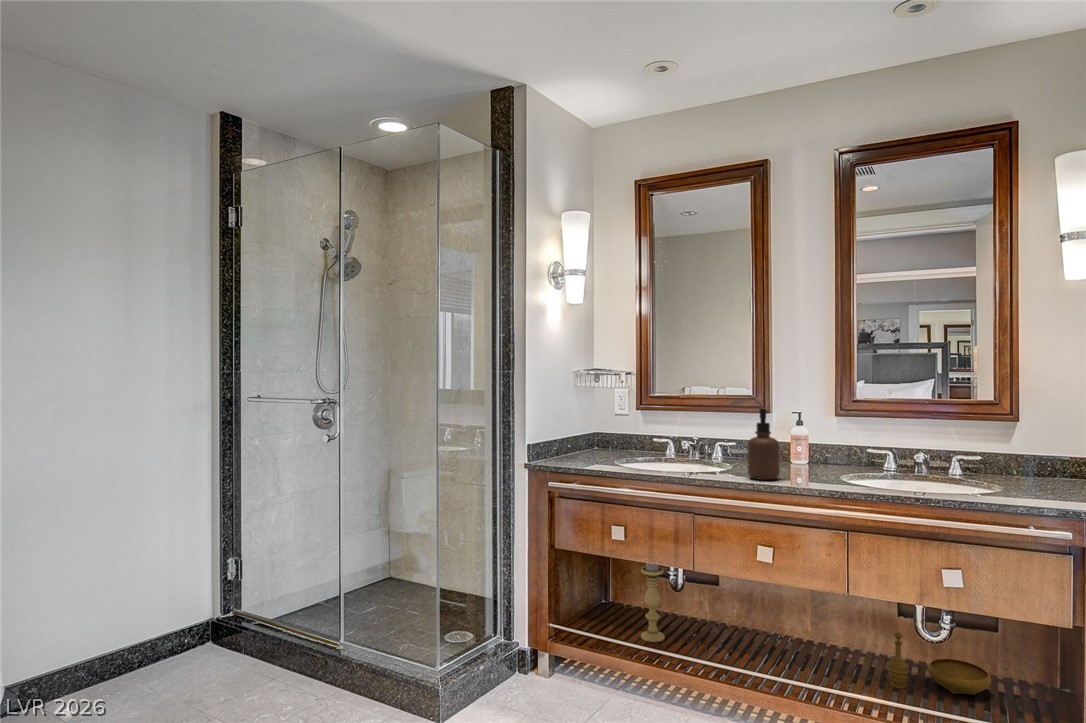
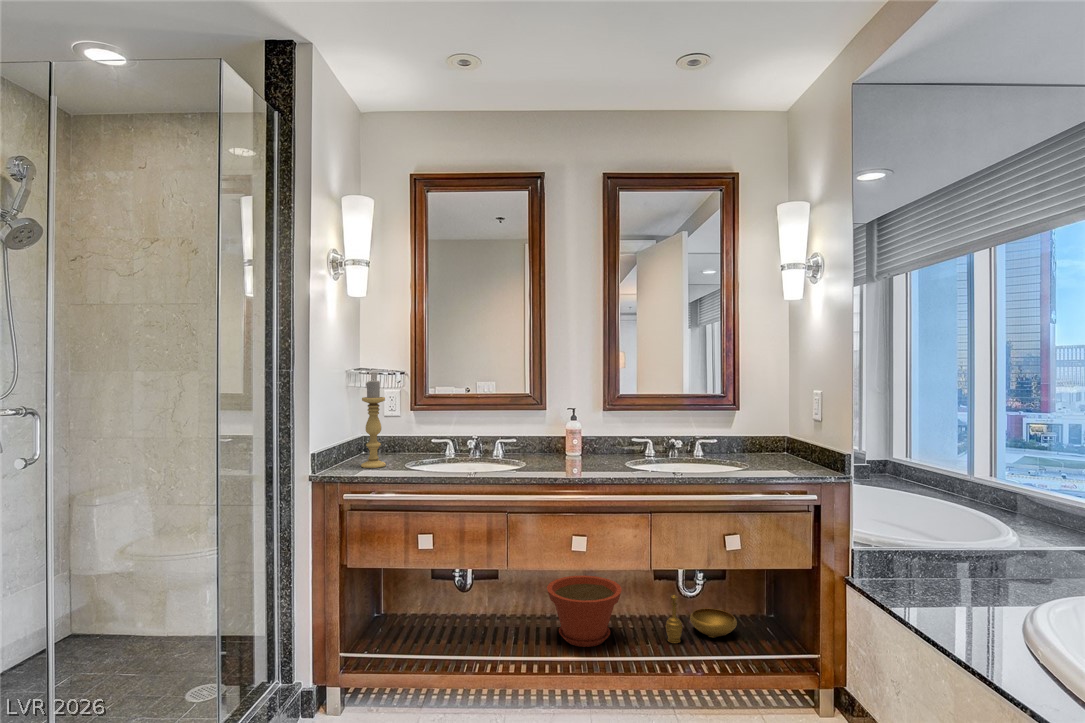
soap dispenser: present [748,408,780,480] -> none [556,406,585,474]
candle holder: present [641,563,665,642] -> present [361,380,386,468]
plant pot: none [749,593,835,670] -> present [547,576,622,647]

